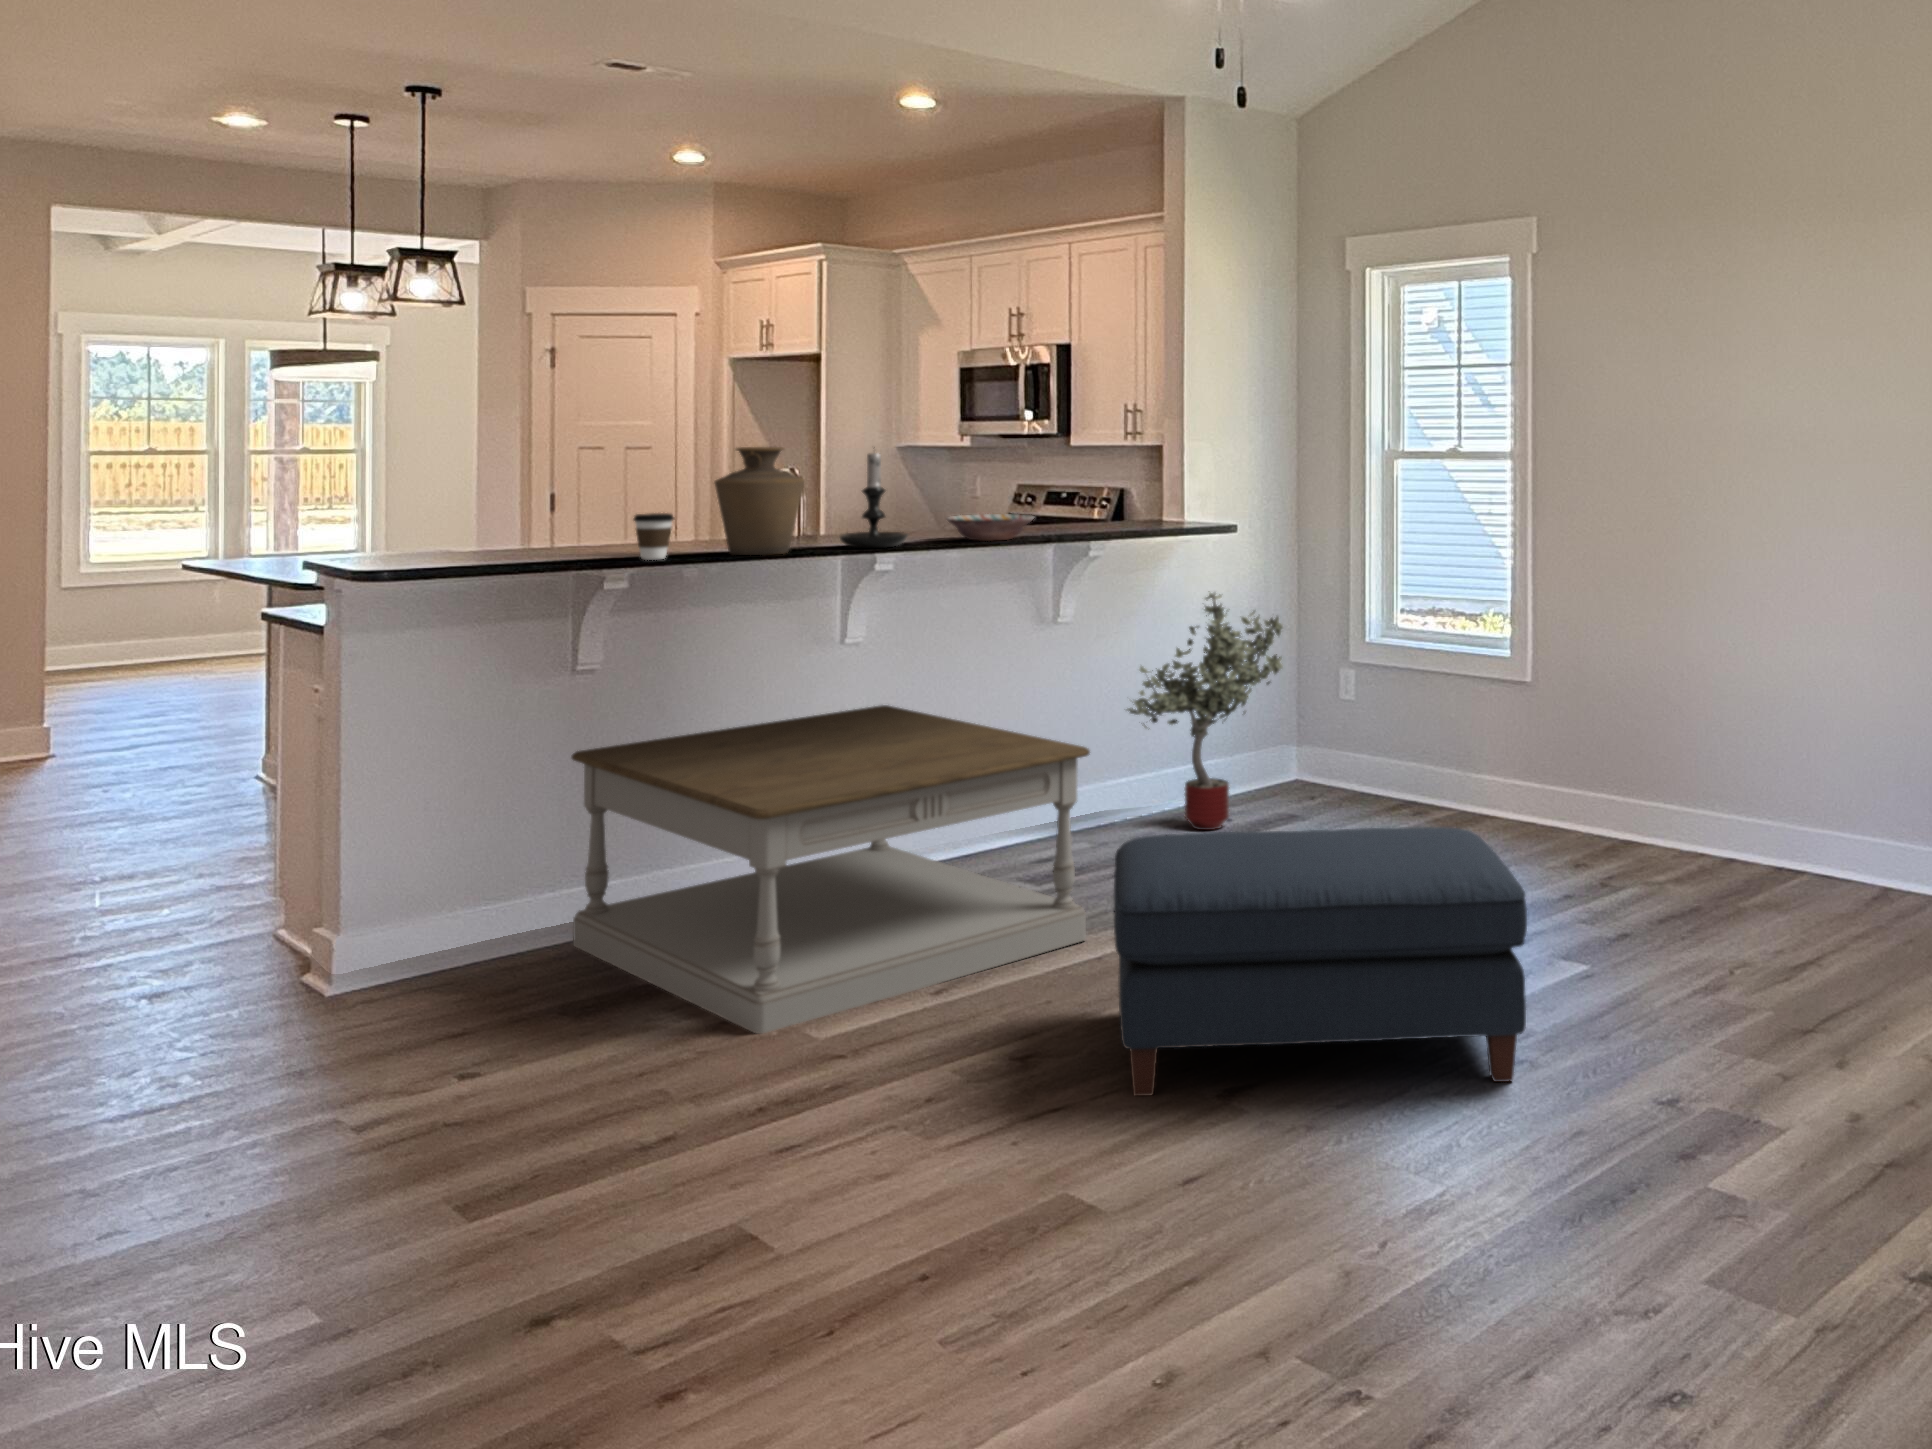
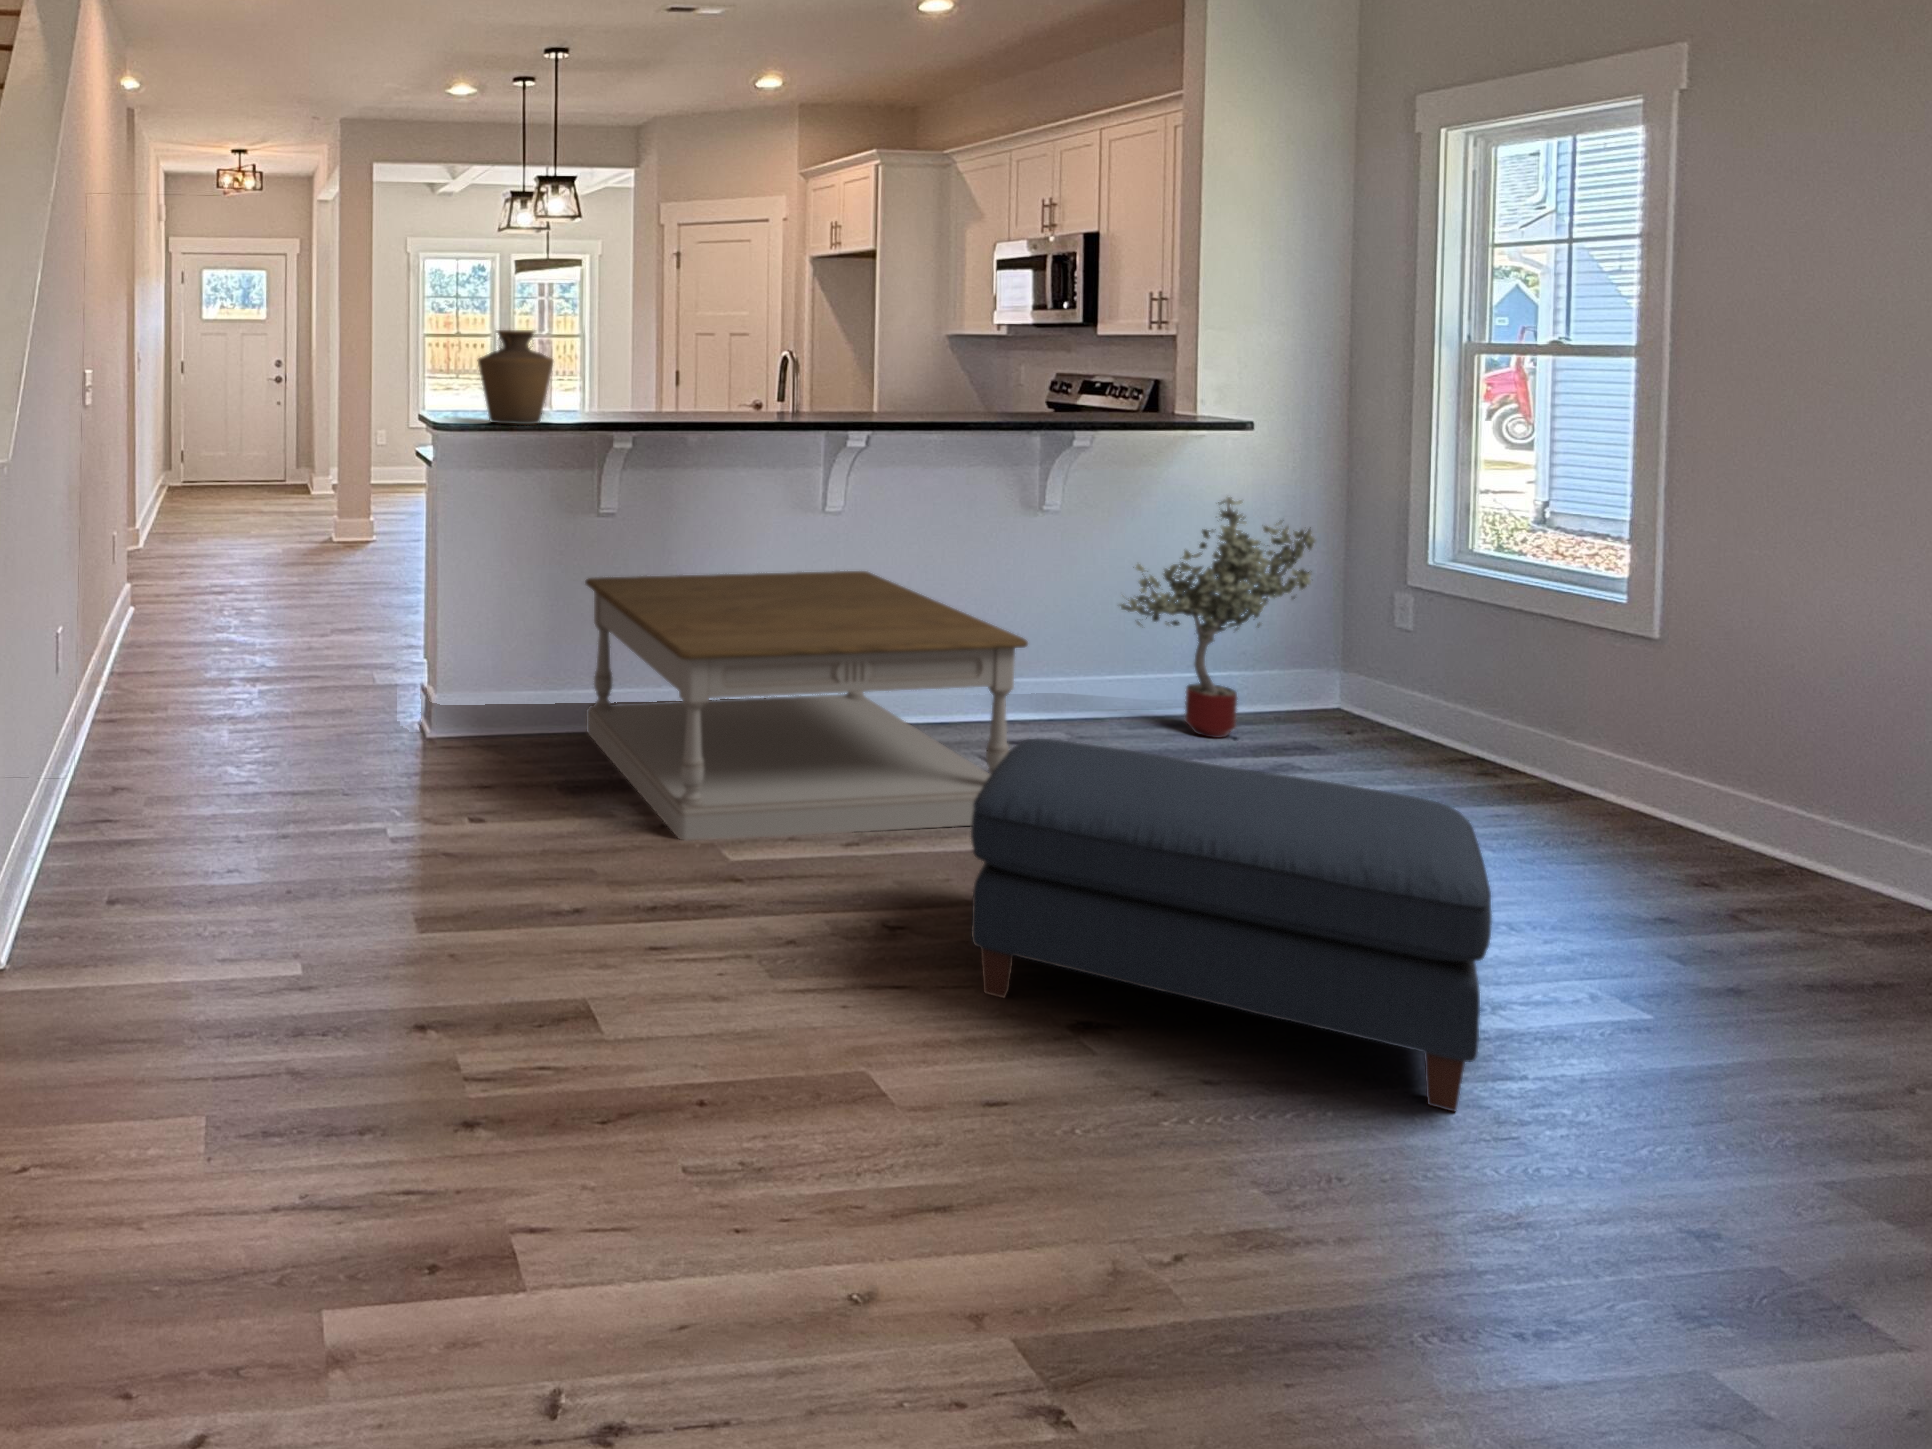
vase: present [714,447,804,555] -> present [477,330,553,425]
candle holder: present [840,453,909,548] -> none [816,336,884,429]
coffee cup: present [633,513,674,560] -> none [631,388,665,427]
decorative bowl: present [947,514,1034,541] -> none [929,404,1018,429]

